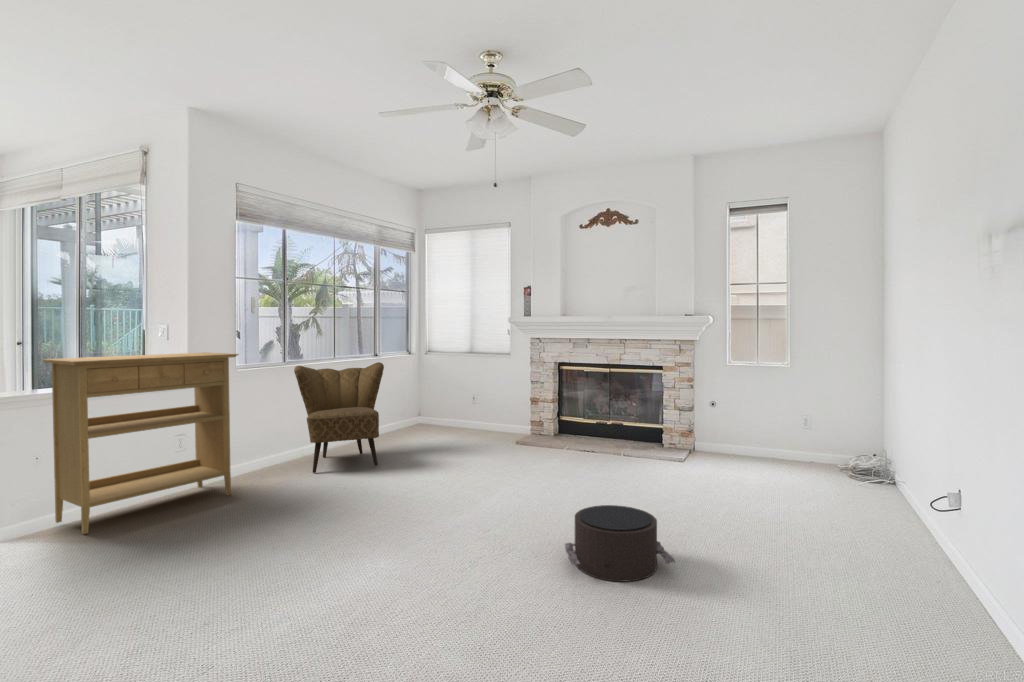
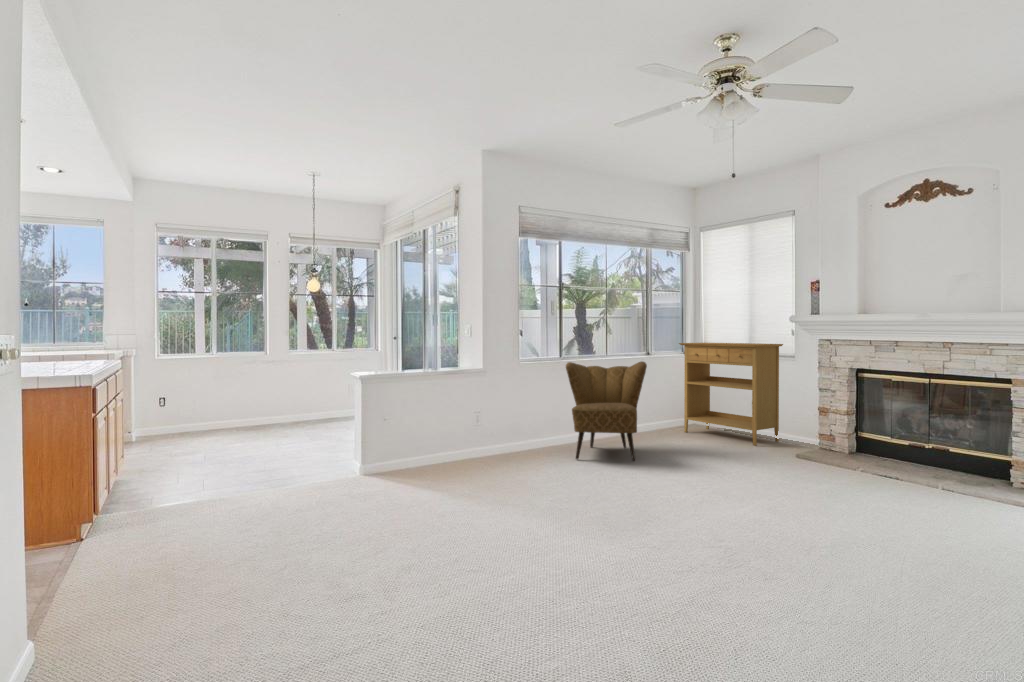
console table: present [43,353,238,534] -> present [679,343,783,446]
pouf: present [565,505,675,581] -> none [792,530,940,626]

